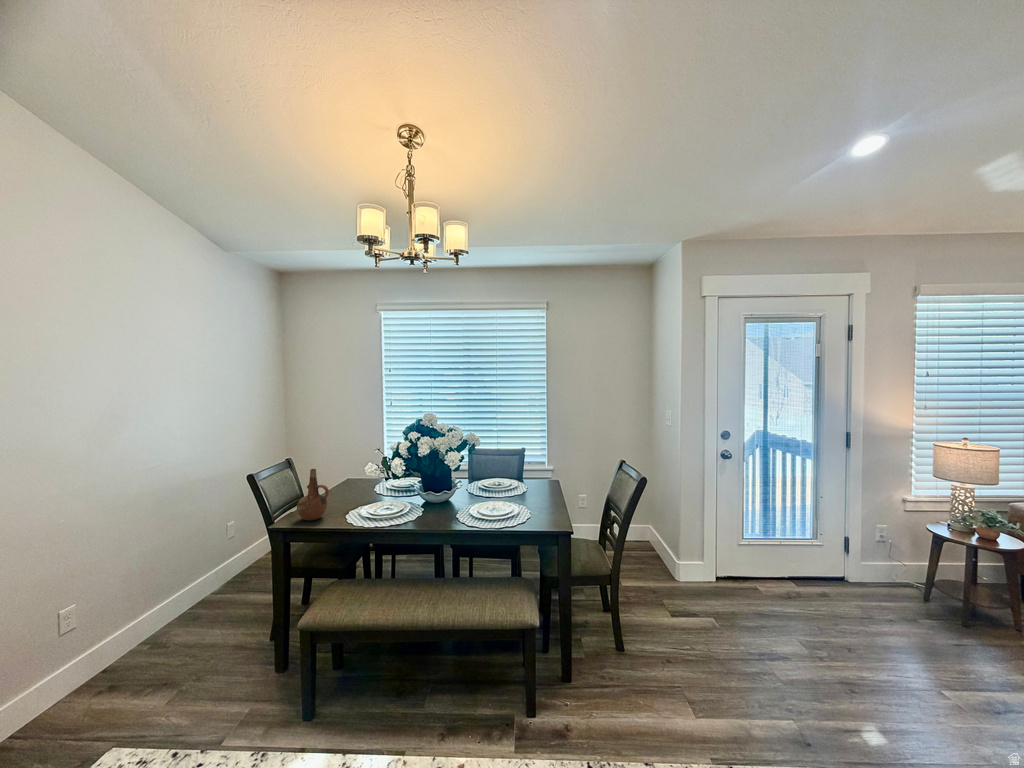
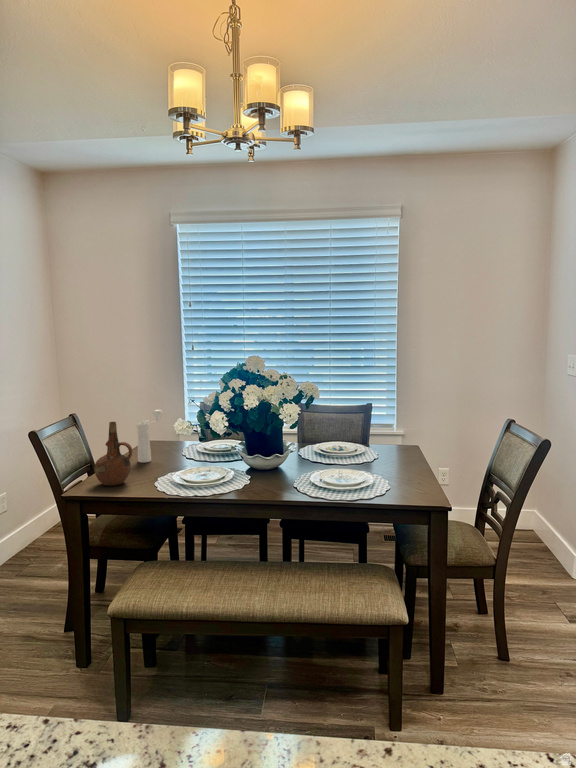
pepper mill: none [336,456,359,499] -> present [136,410,163,463]

